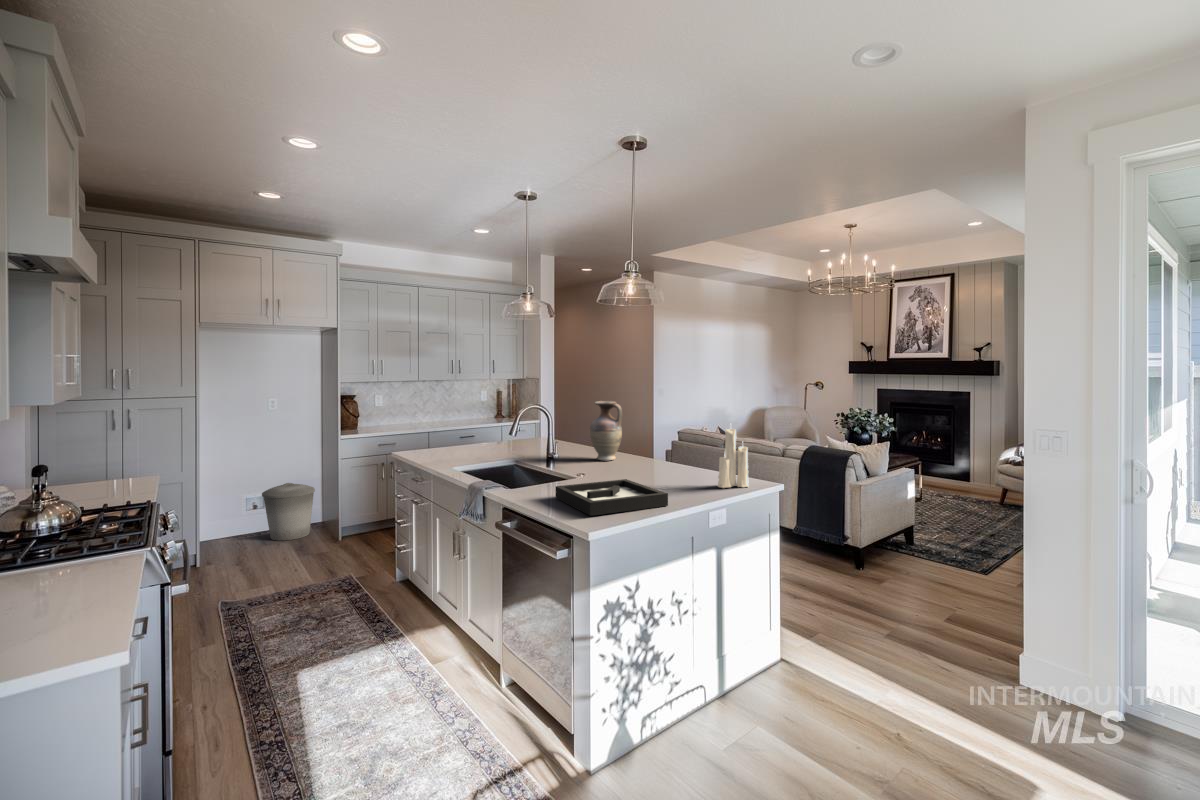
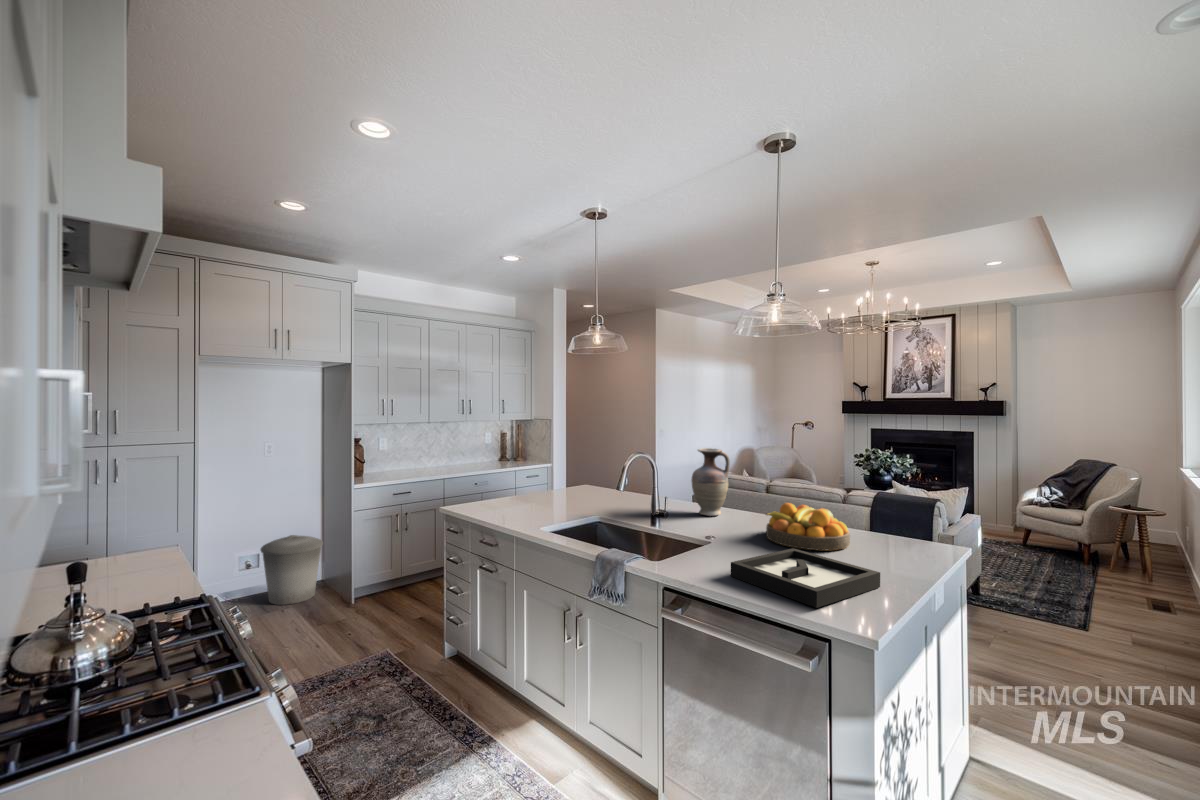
candle: present [718,428,749,488] -> none [891,475,925,557]
fruit bowl: none [626,445,696,483] -> present [766,503,850,550]

